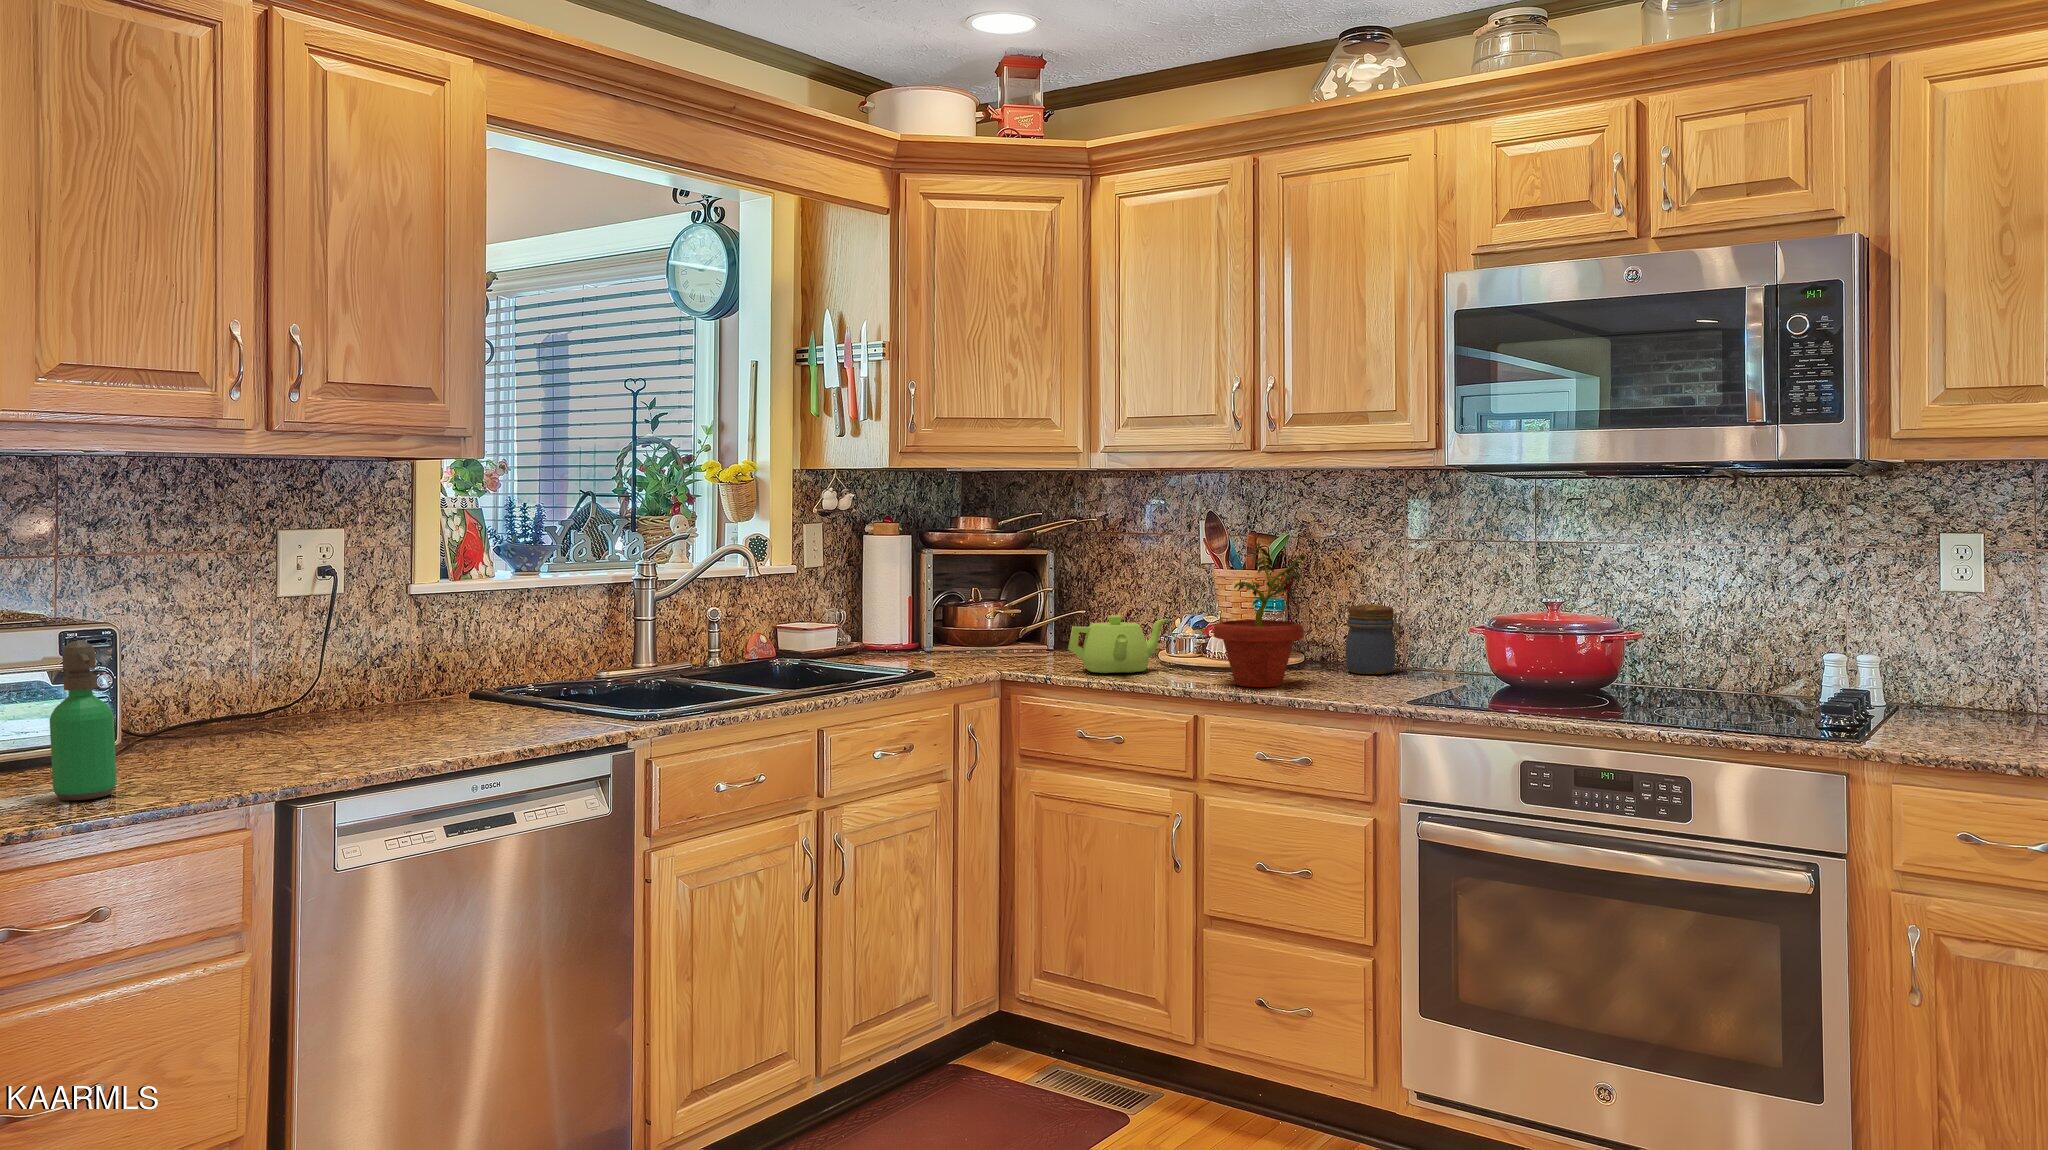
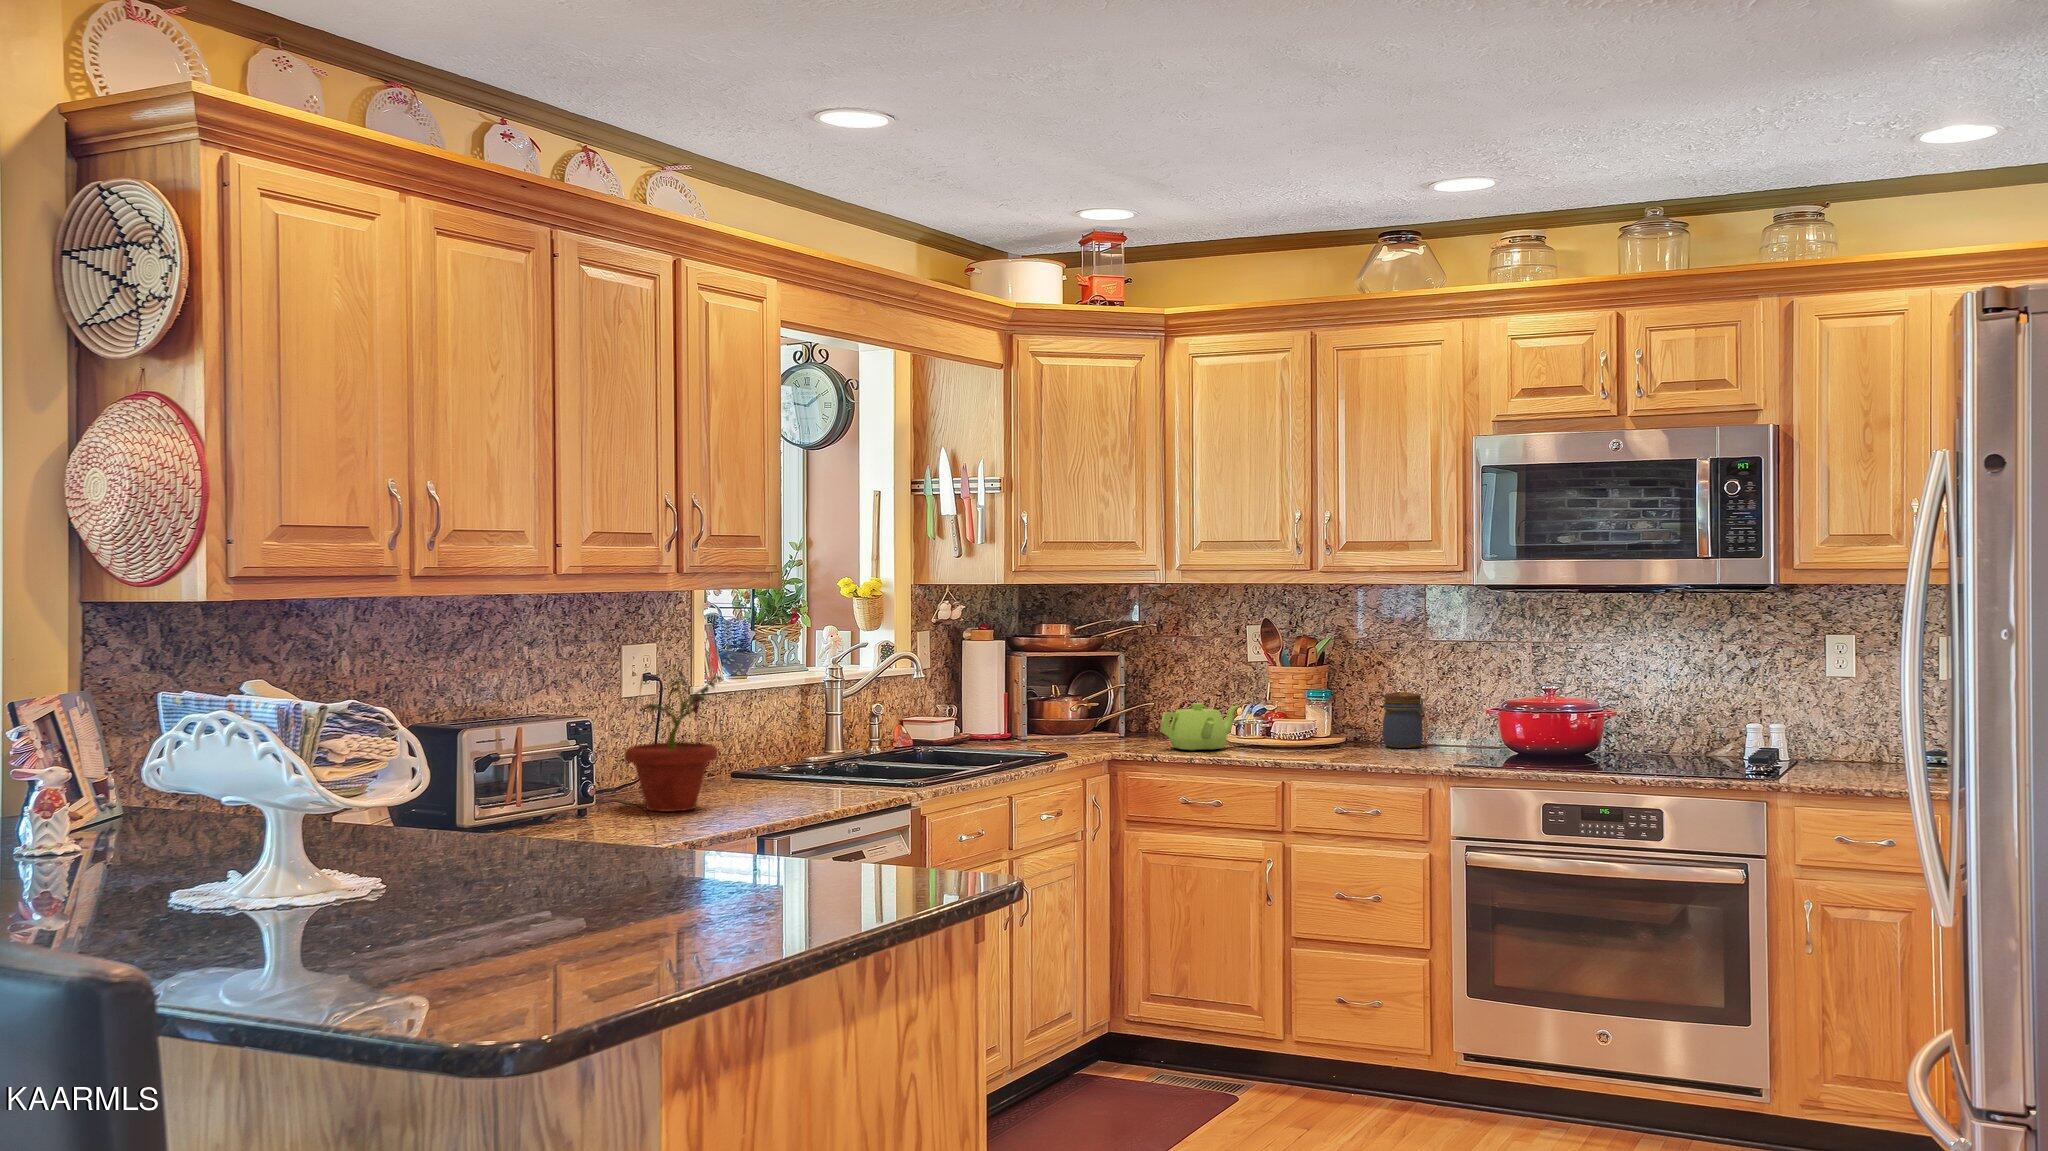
potted plant: present [1214,543,1310,687] -> present [625,664,721,812]
soap dispenser: present [50,641,117,800] -> none [561,714,602,830]

